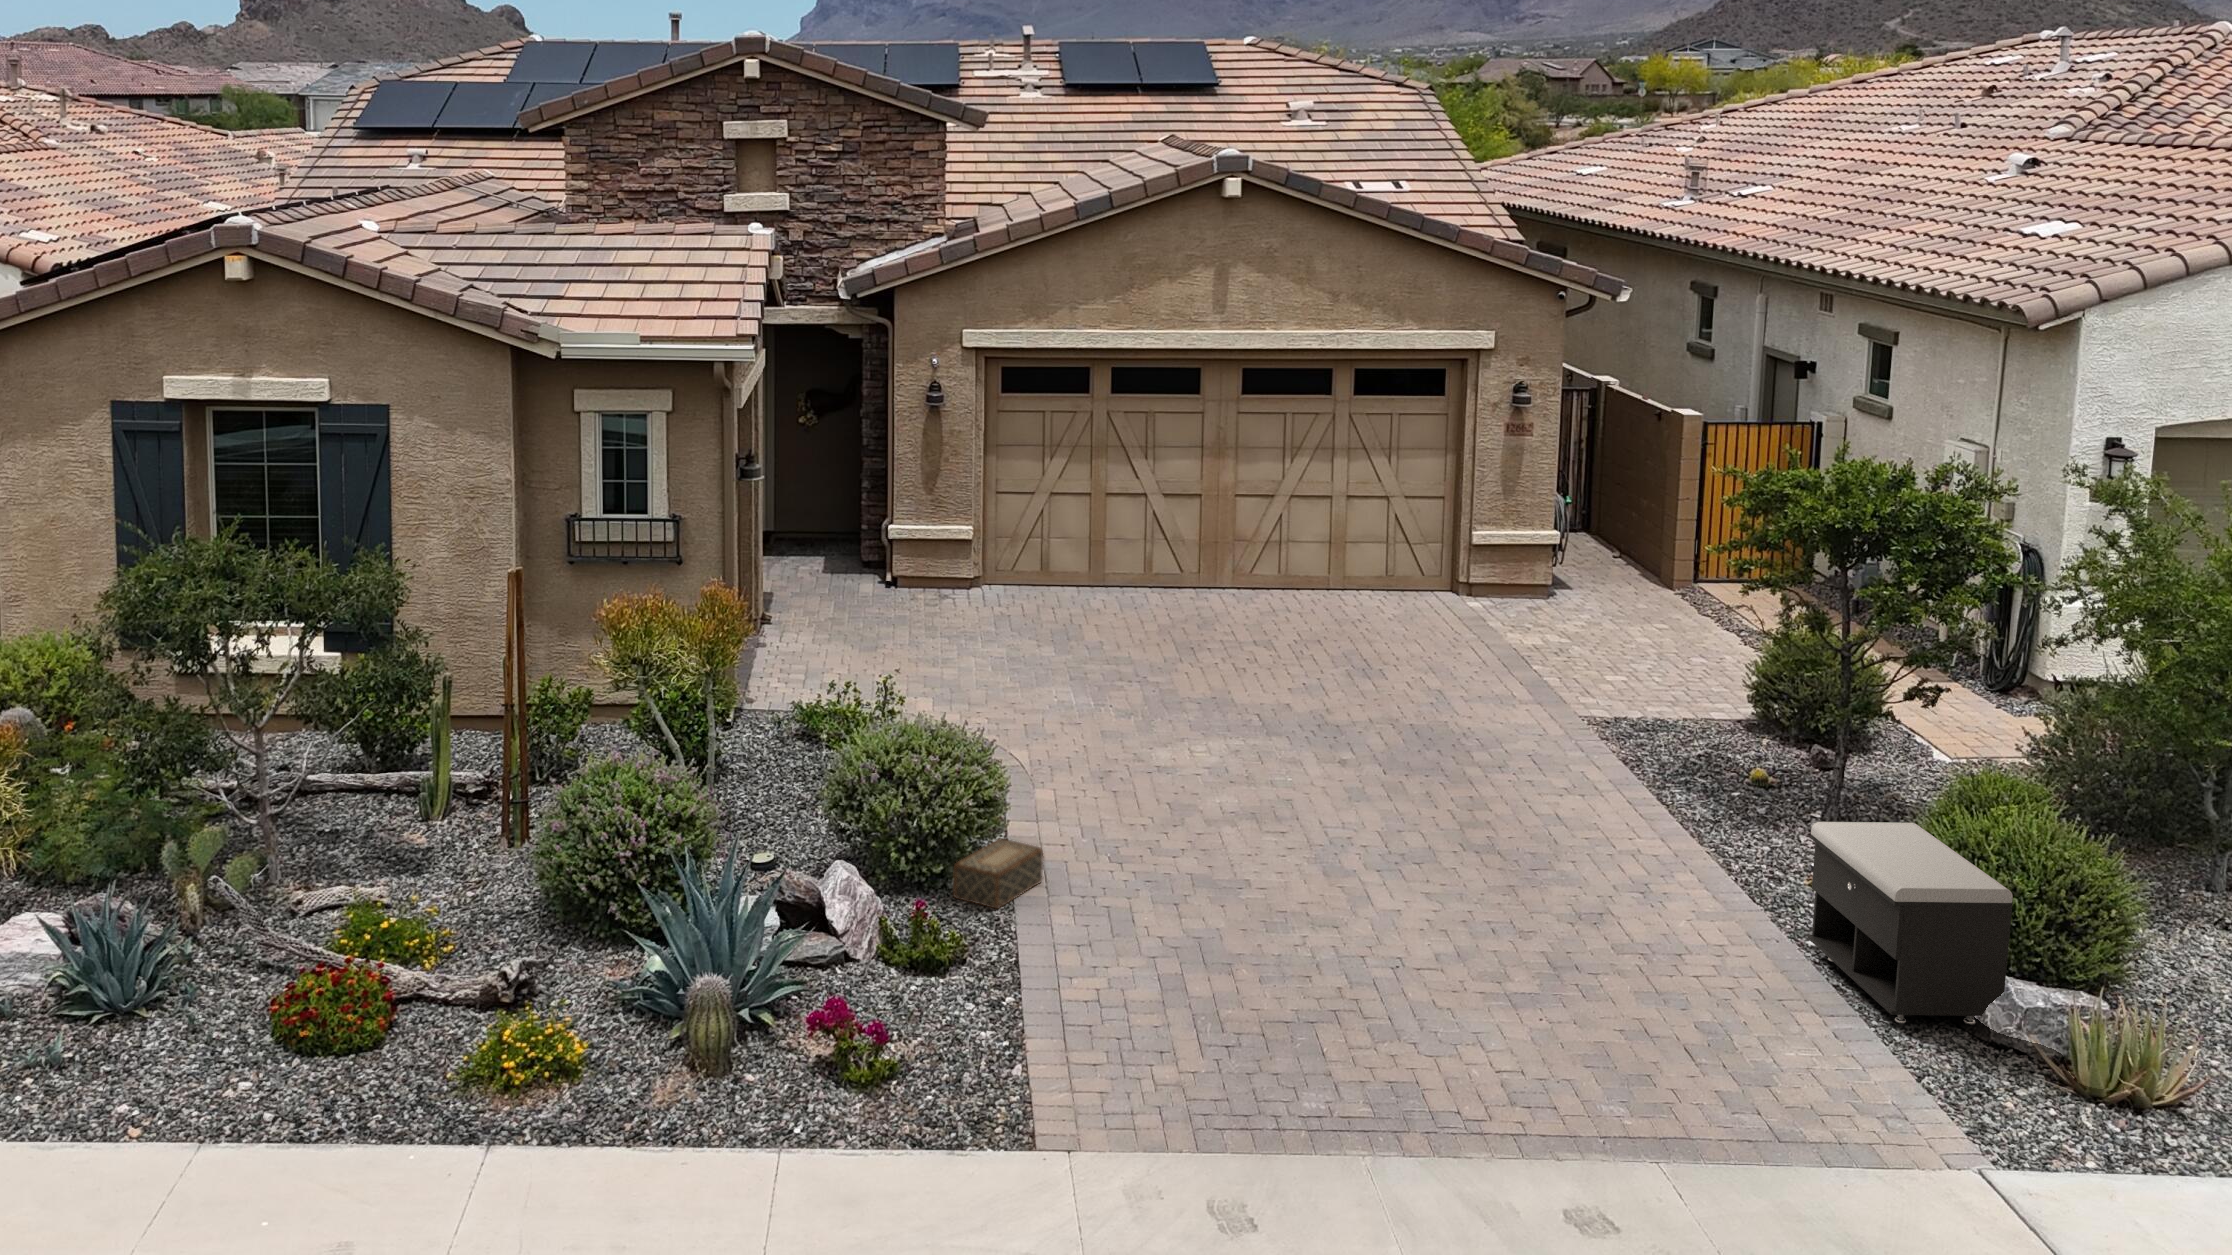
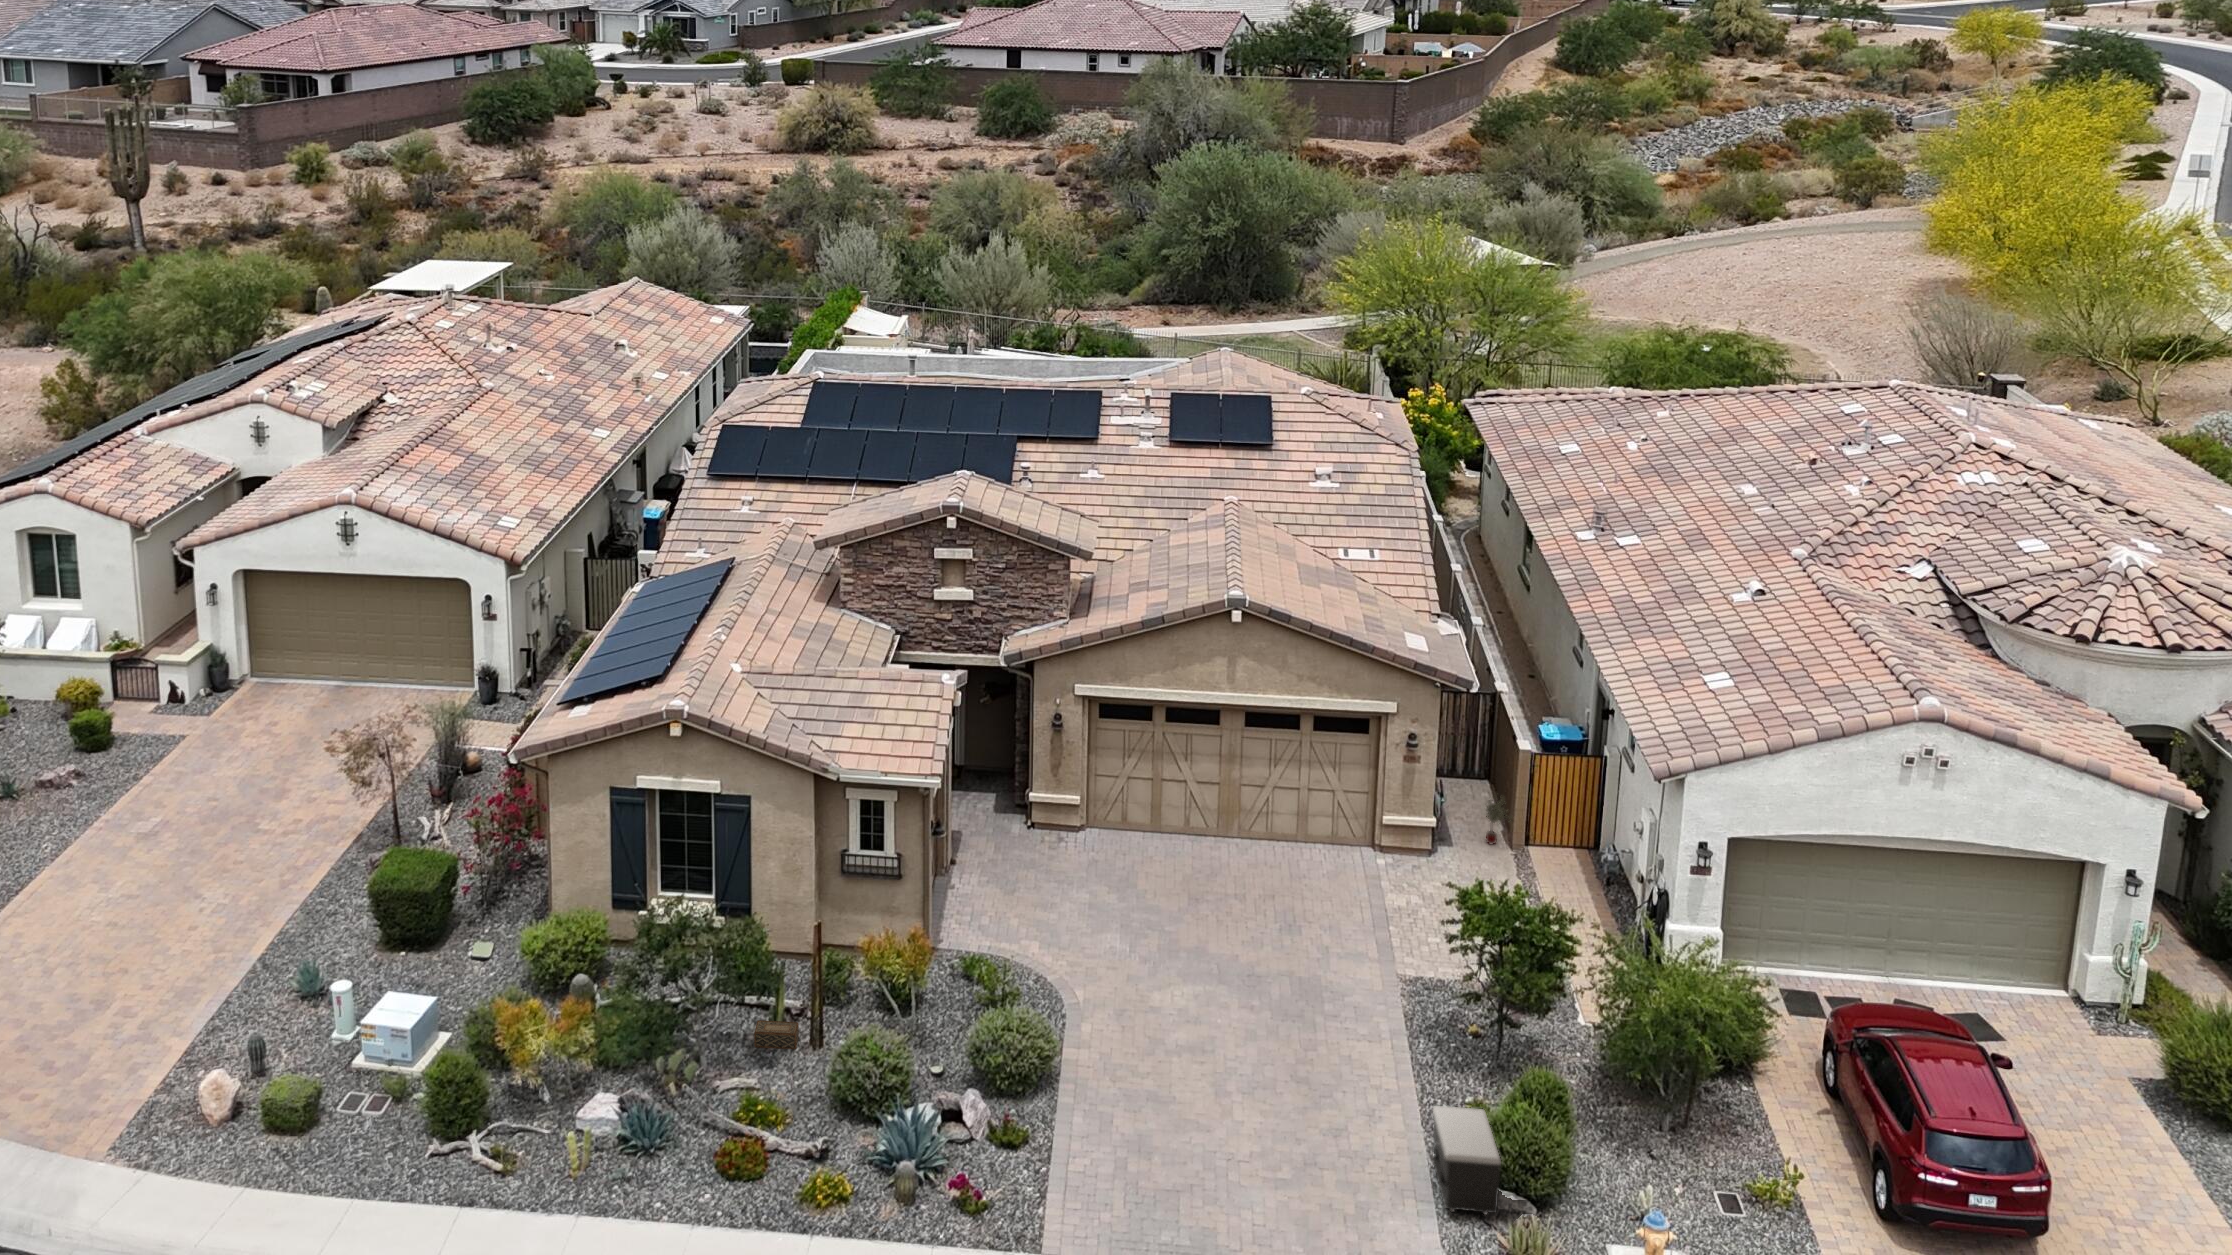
potted tree: none [1619,496,1671,583] -> present [1486,796,1512,844]
woven basket: present [953,838,1043,909] -> present [754,1020,799,1049]

